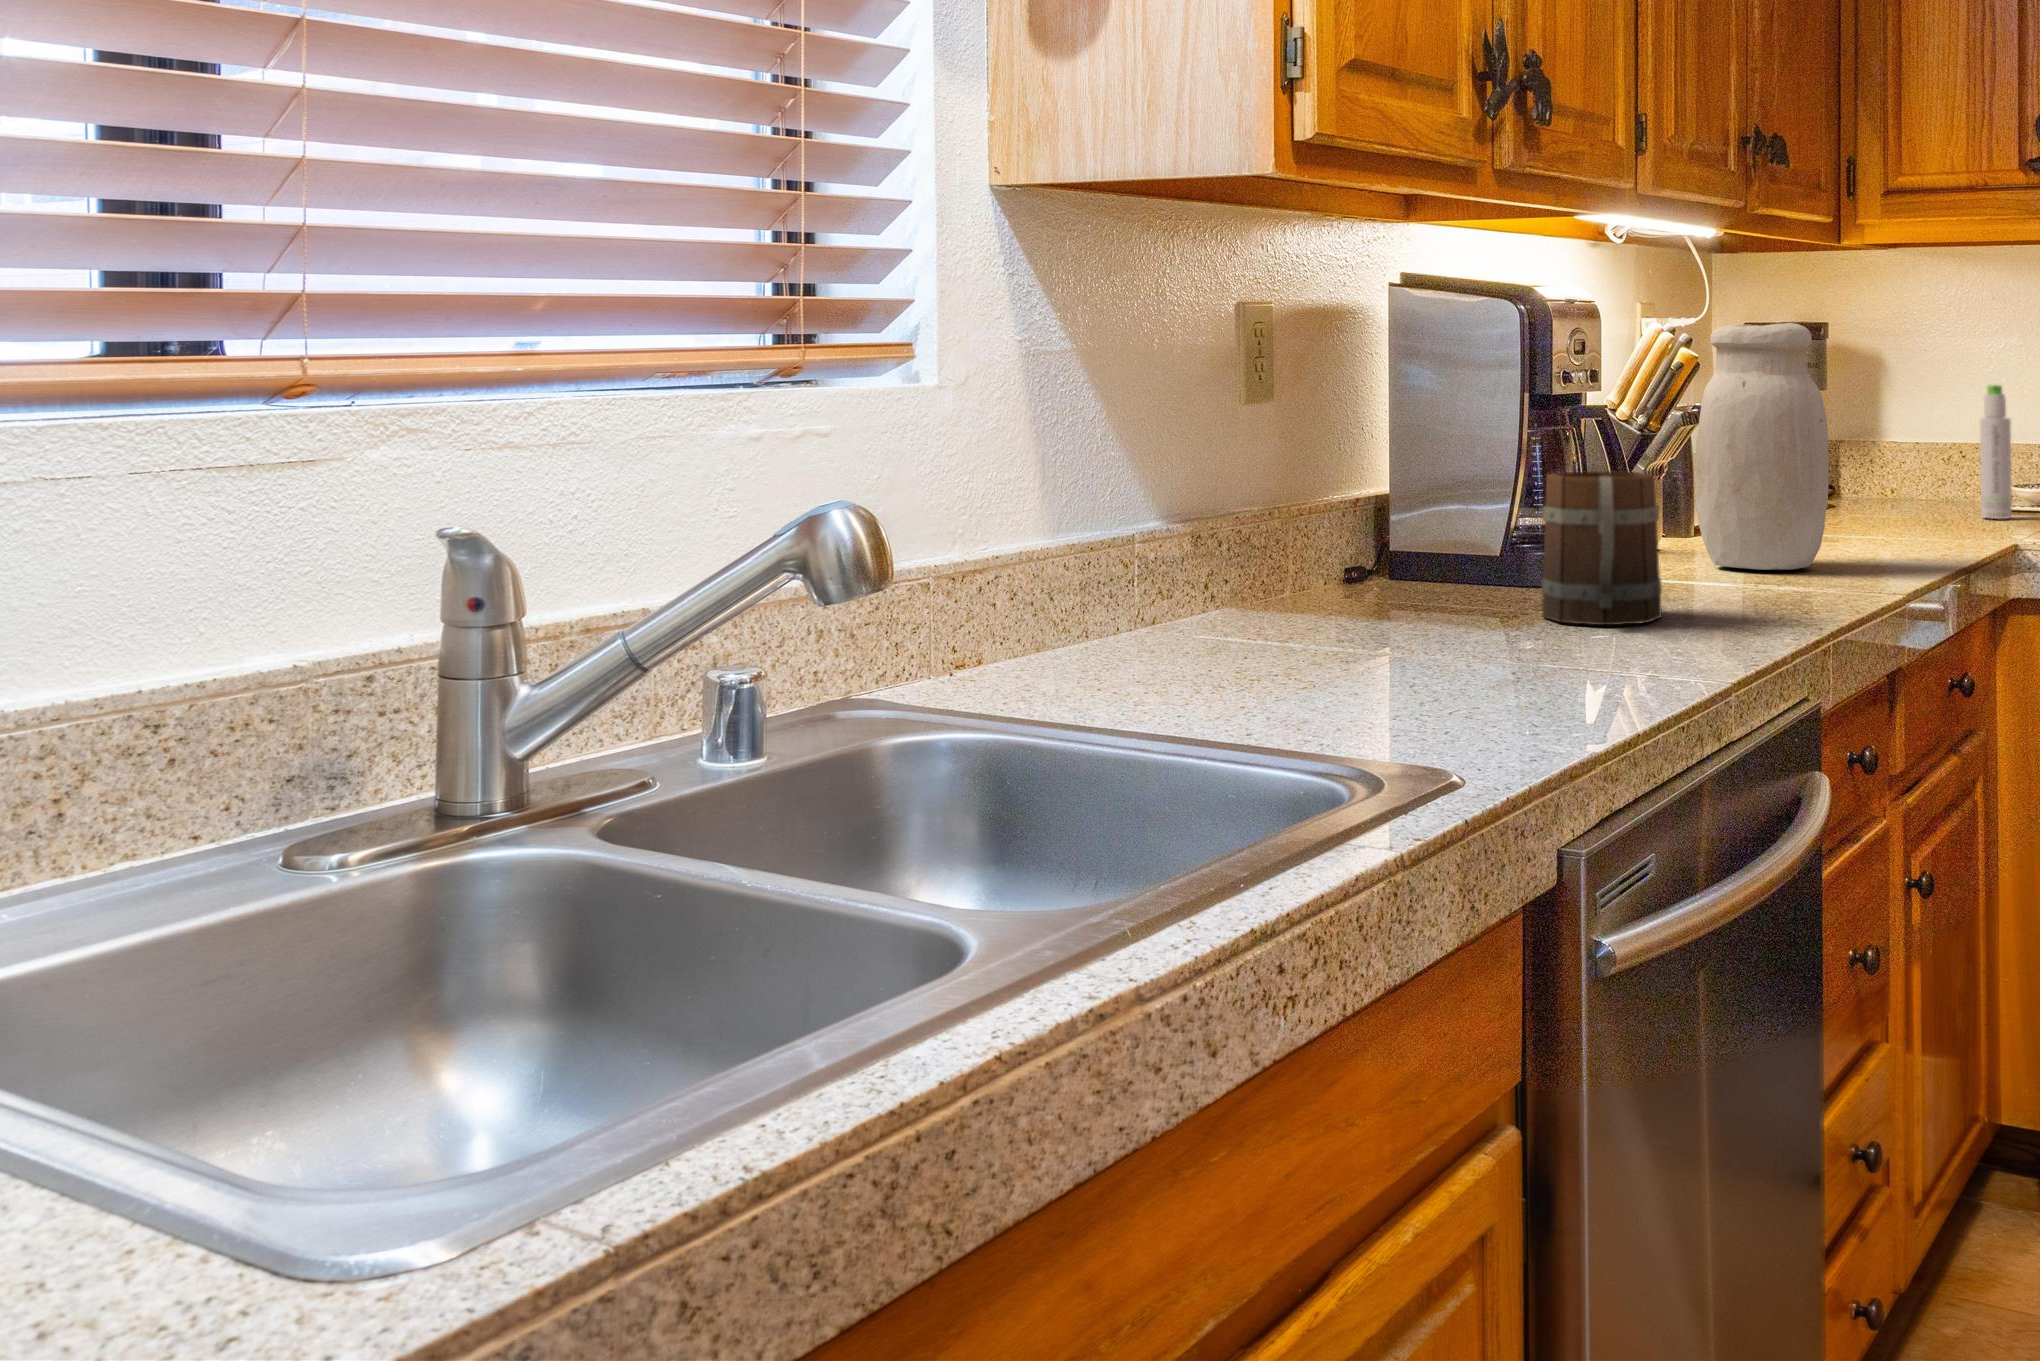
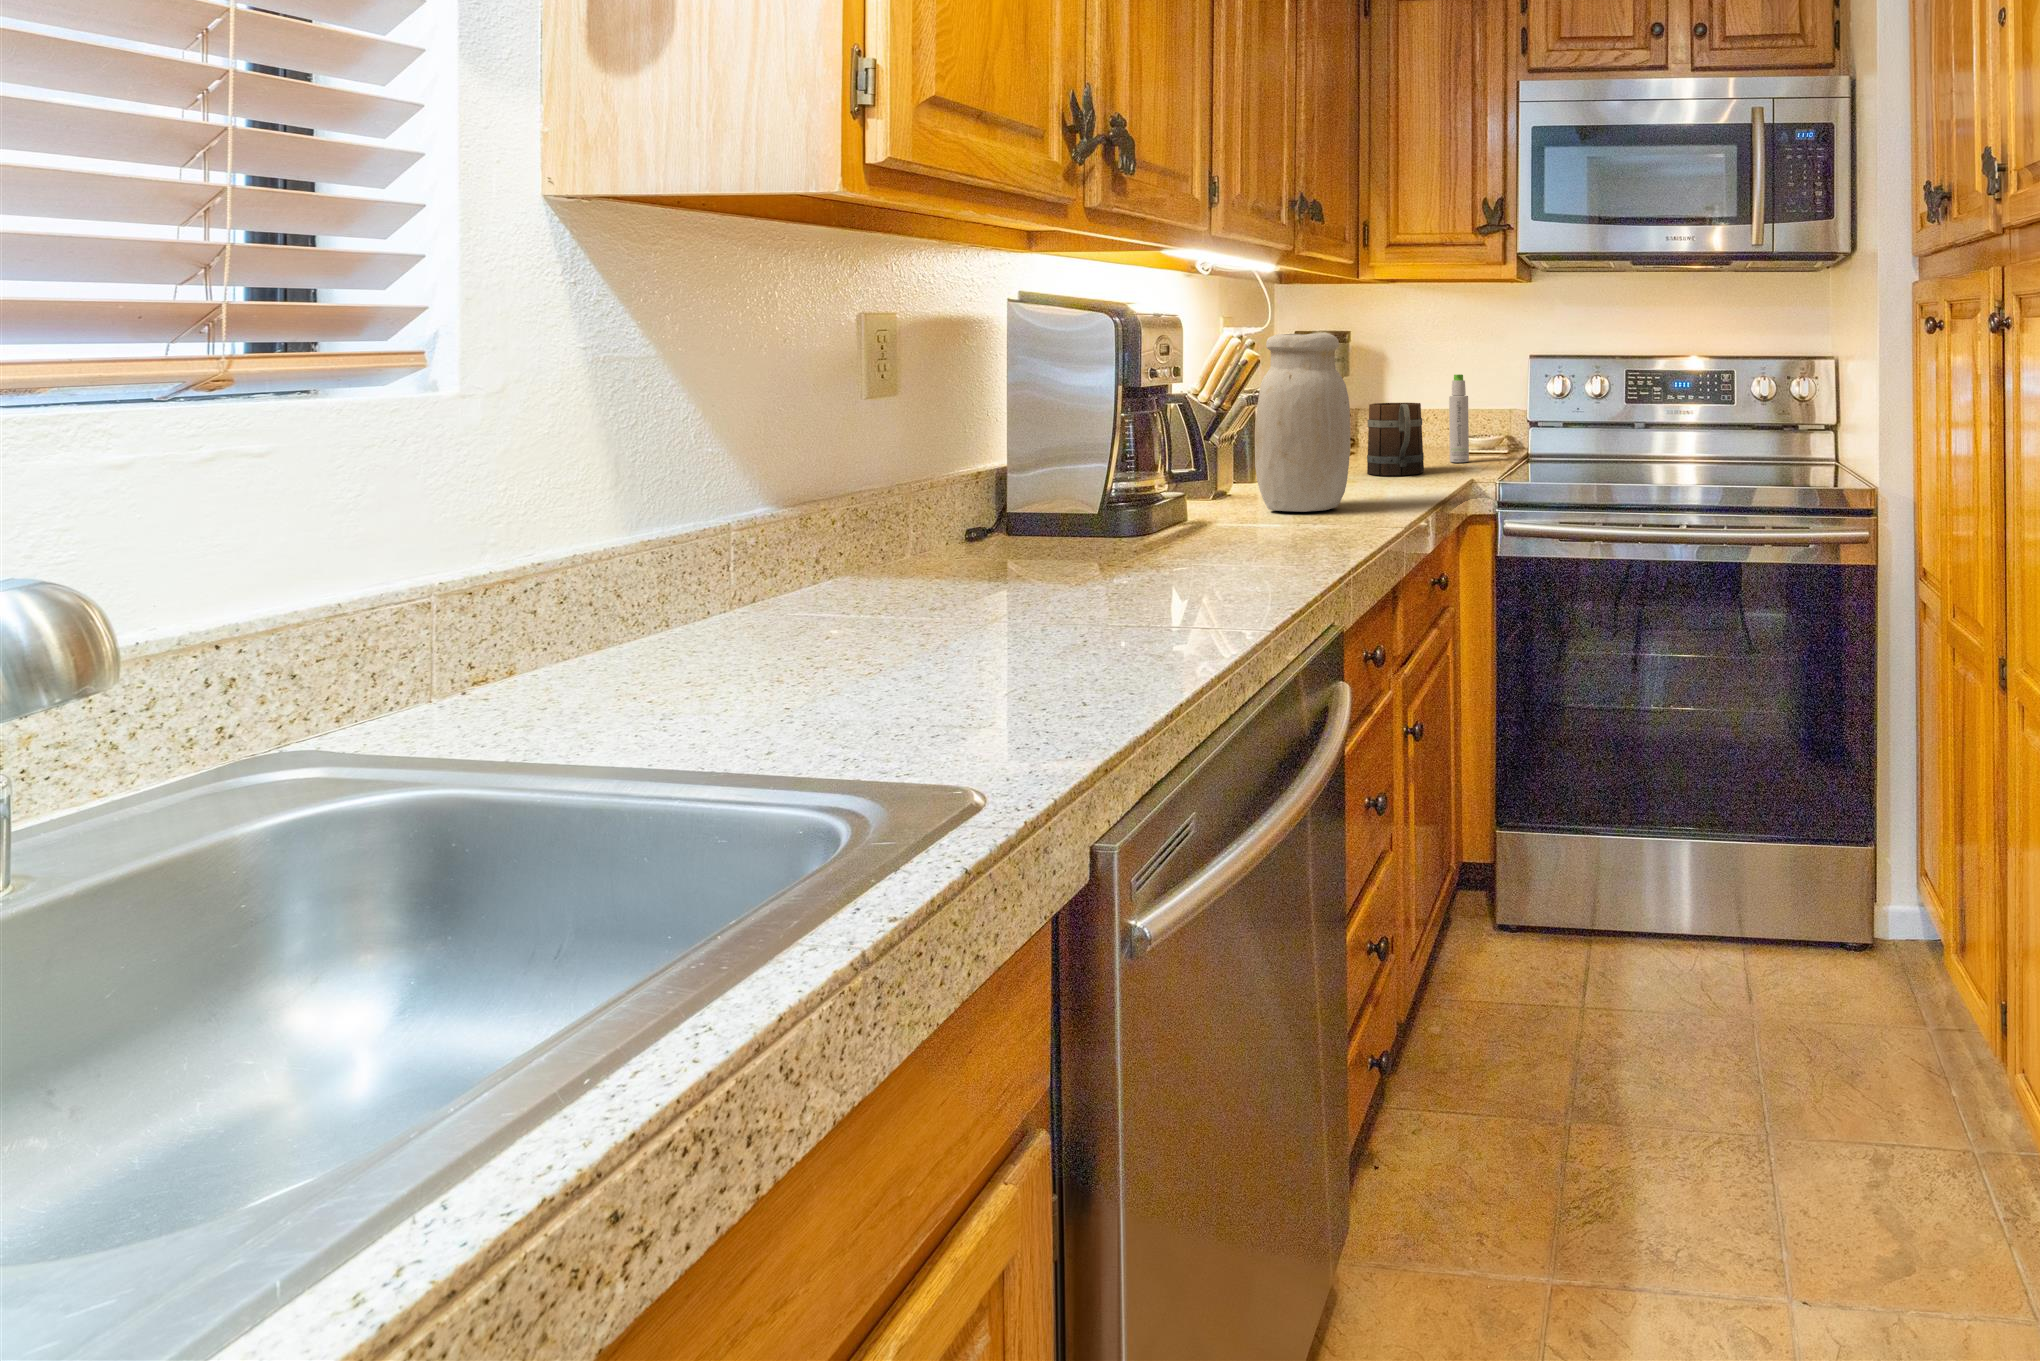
mug: present [1542,471,1662,625] -> present [1367,403,1424,476]

